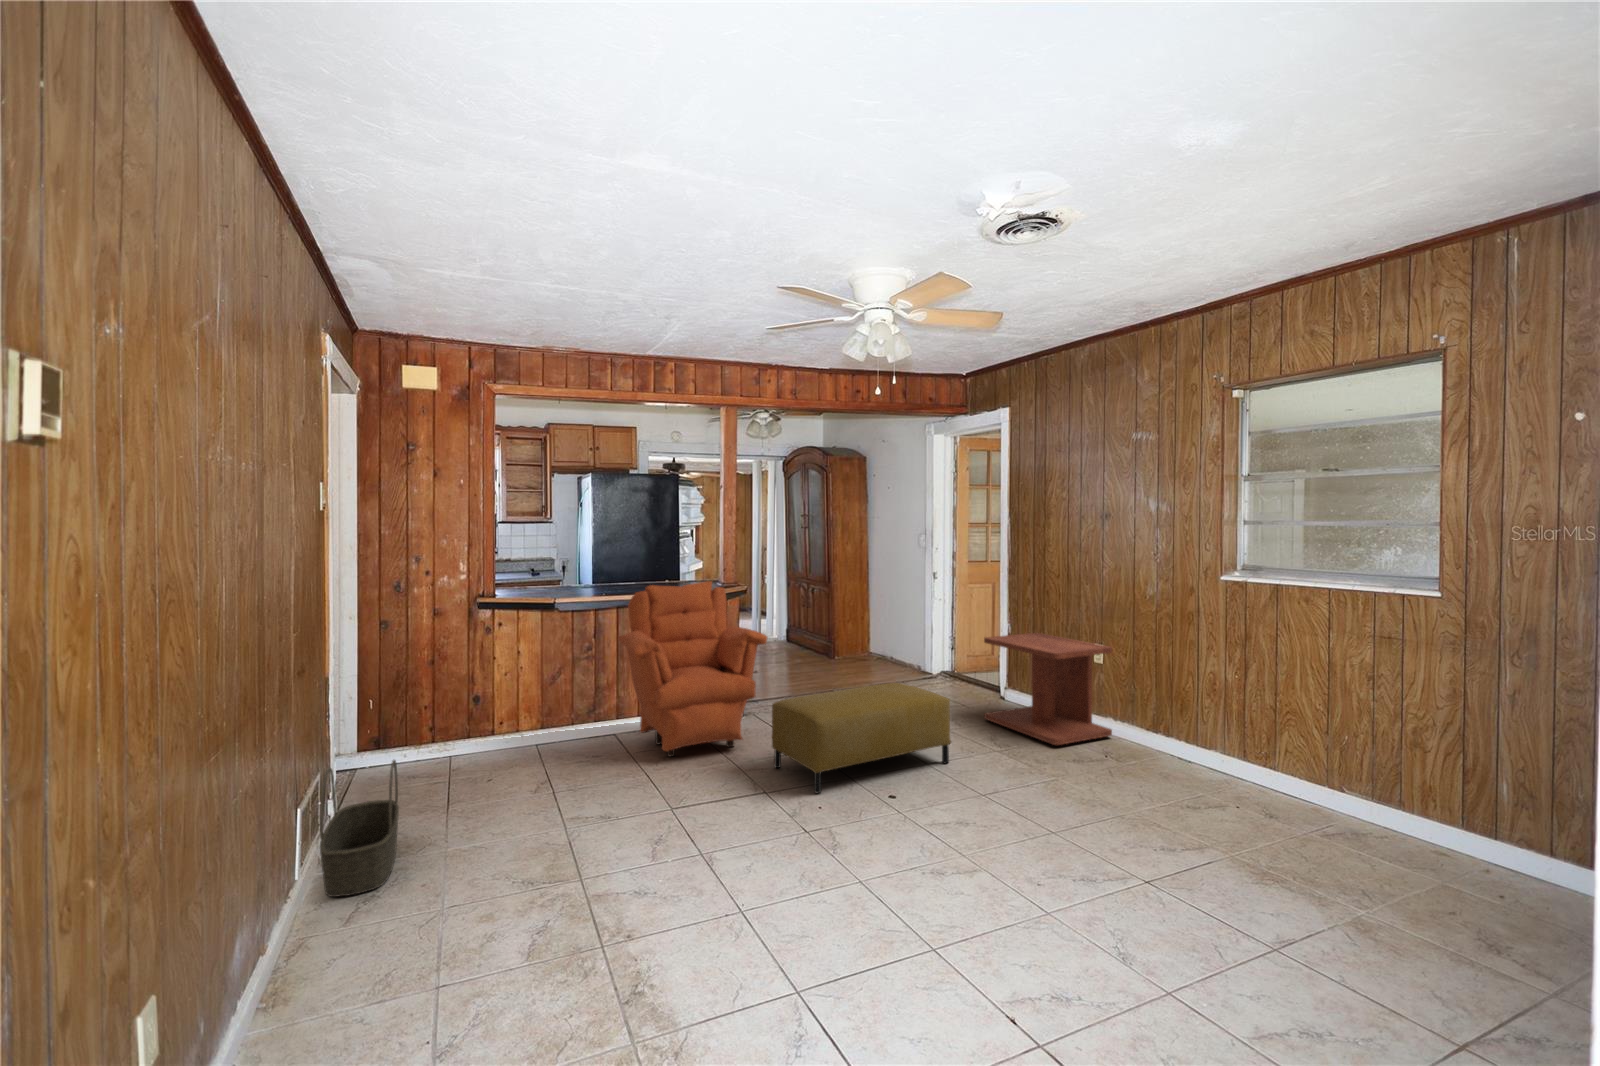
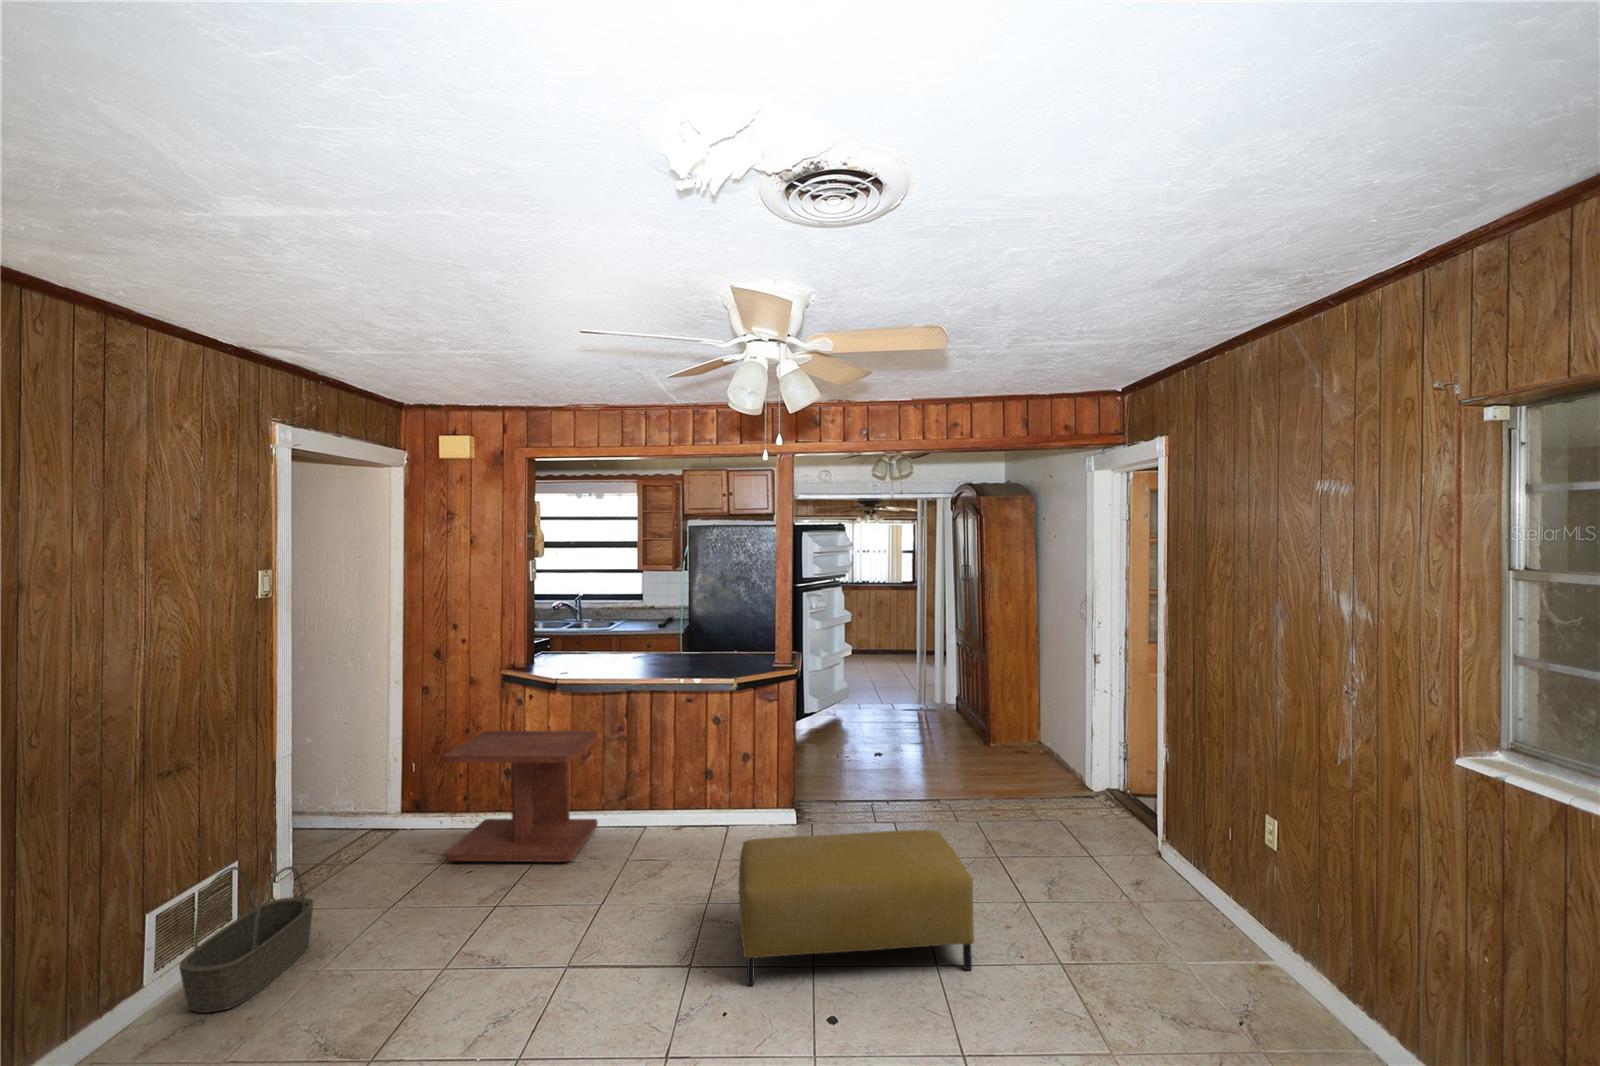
armchair: present [619,581,767,756] -> none [608,665,777,876]
side table: present [984,633,1112,745] -> present [444,731,598,862]

